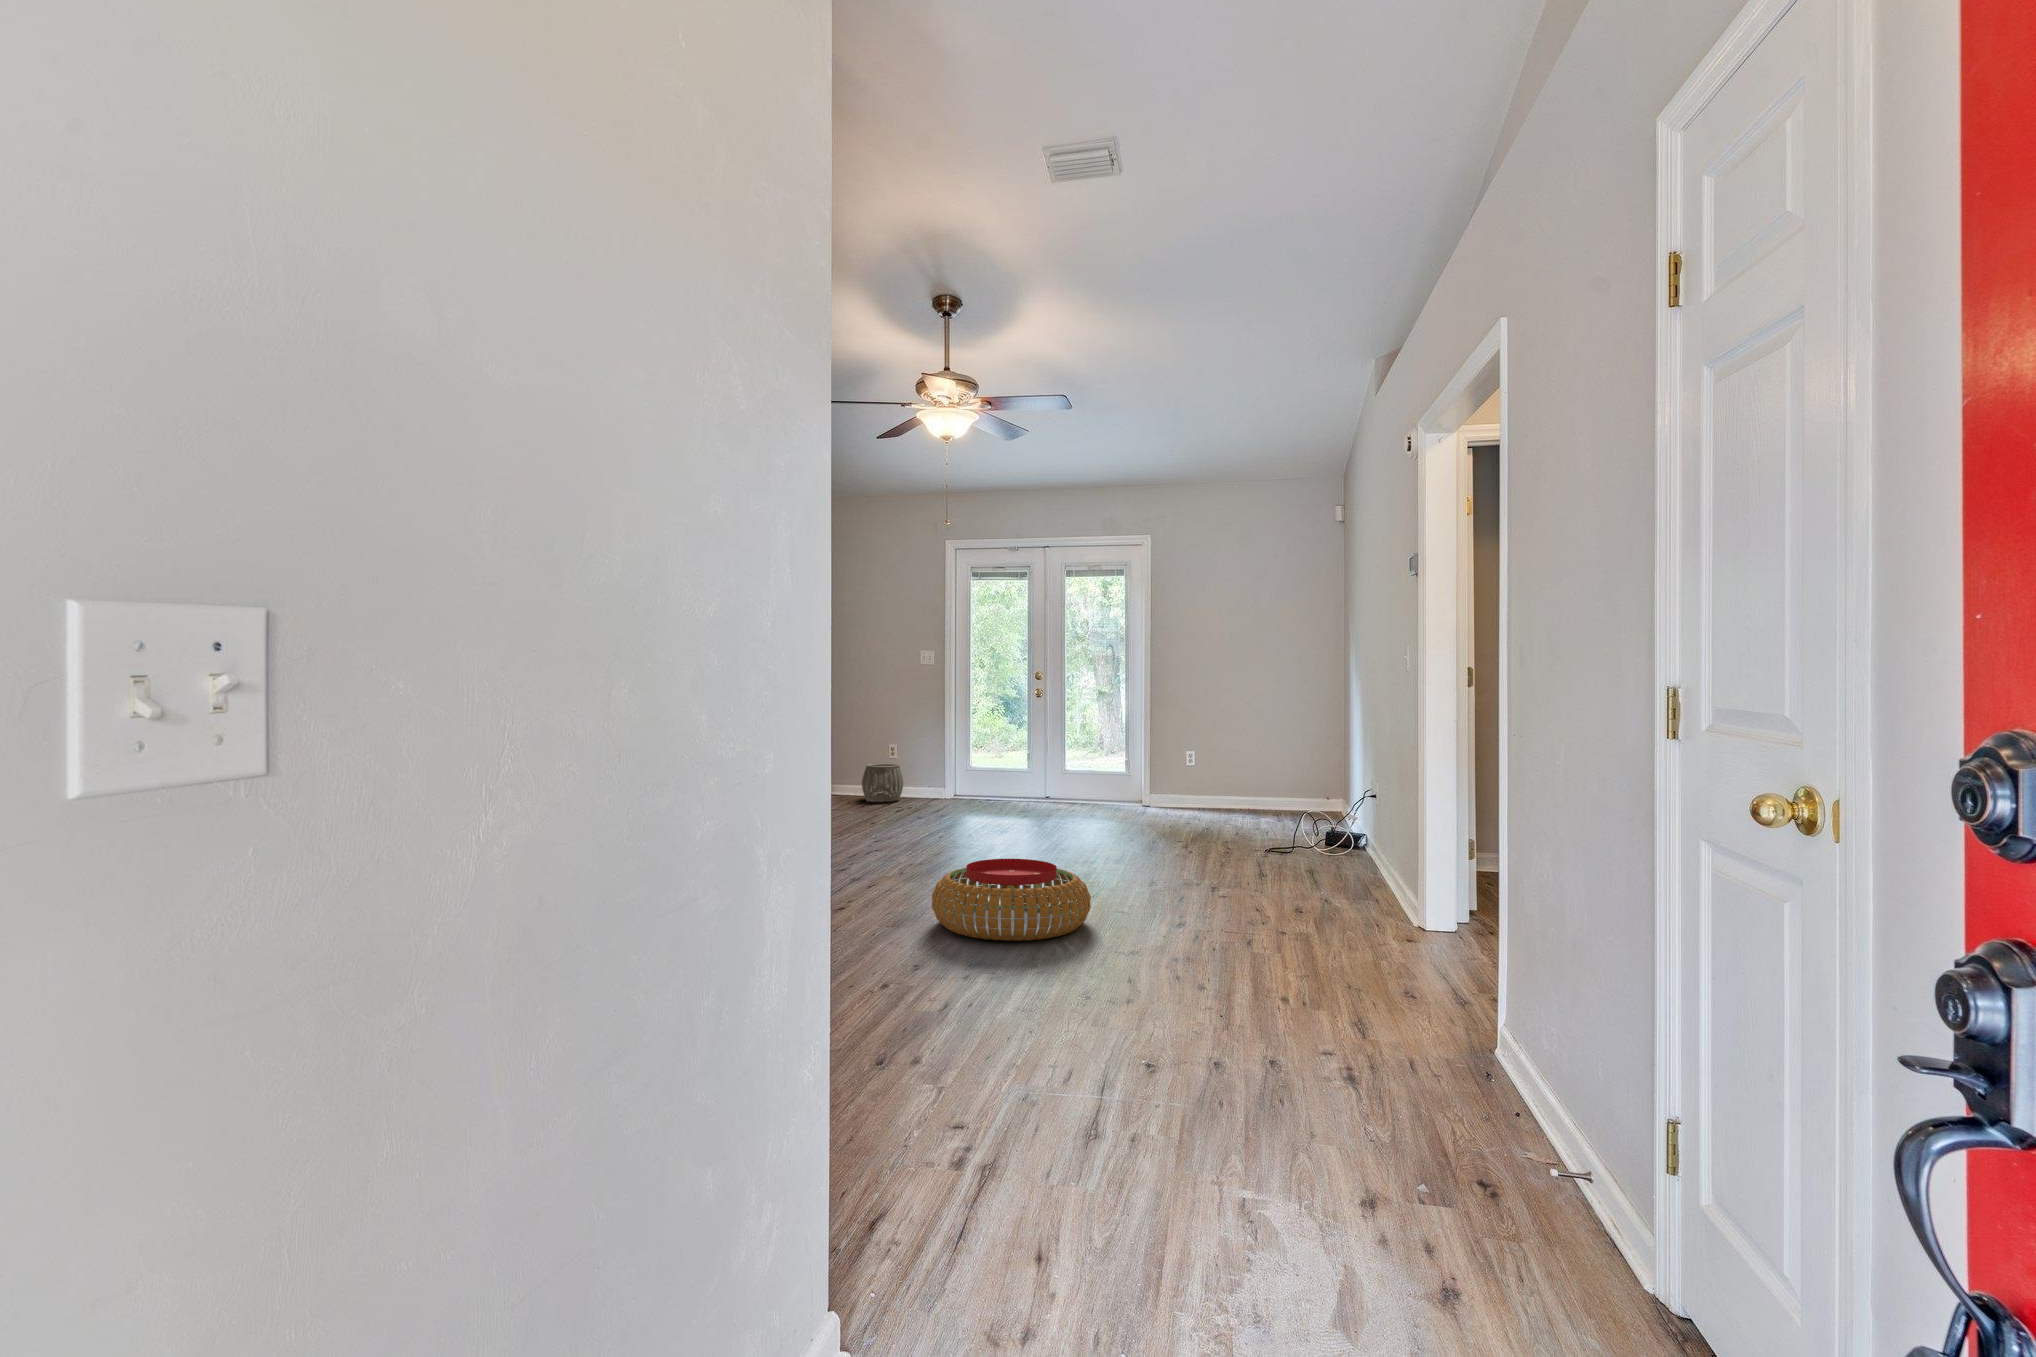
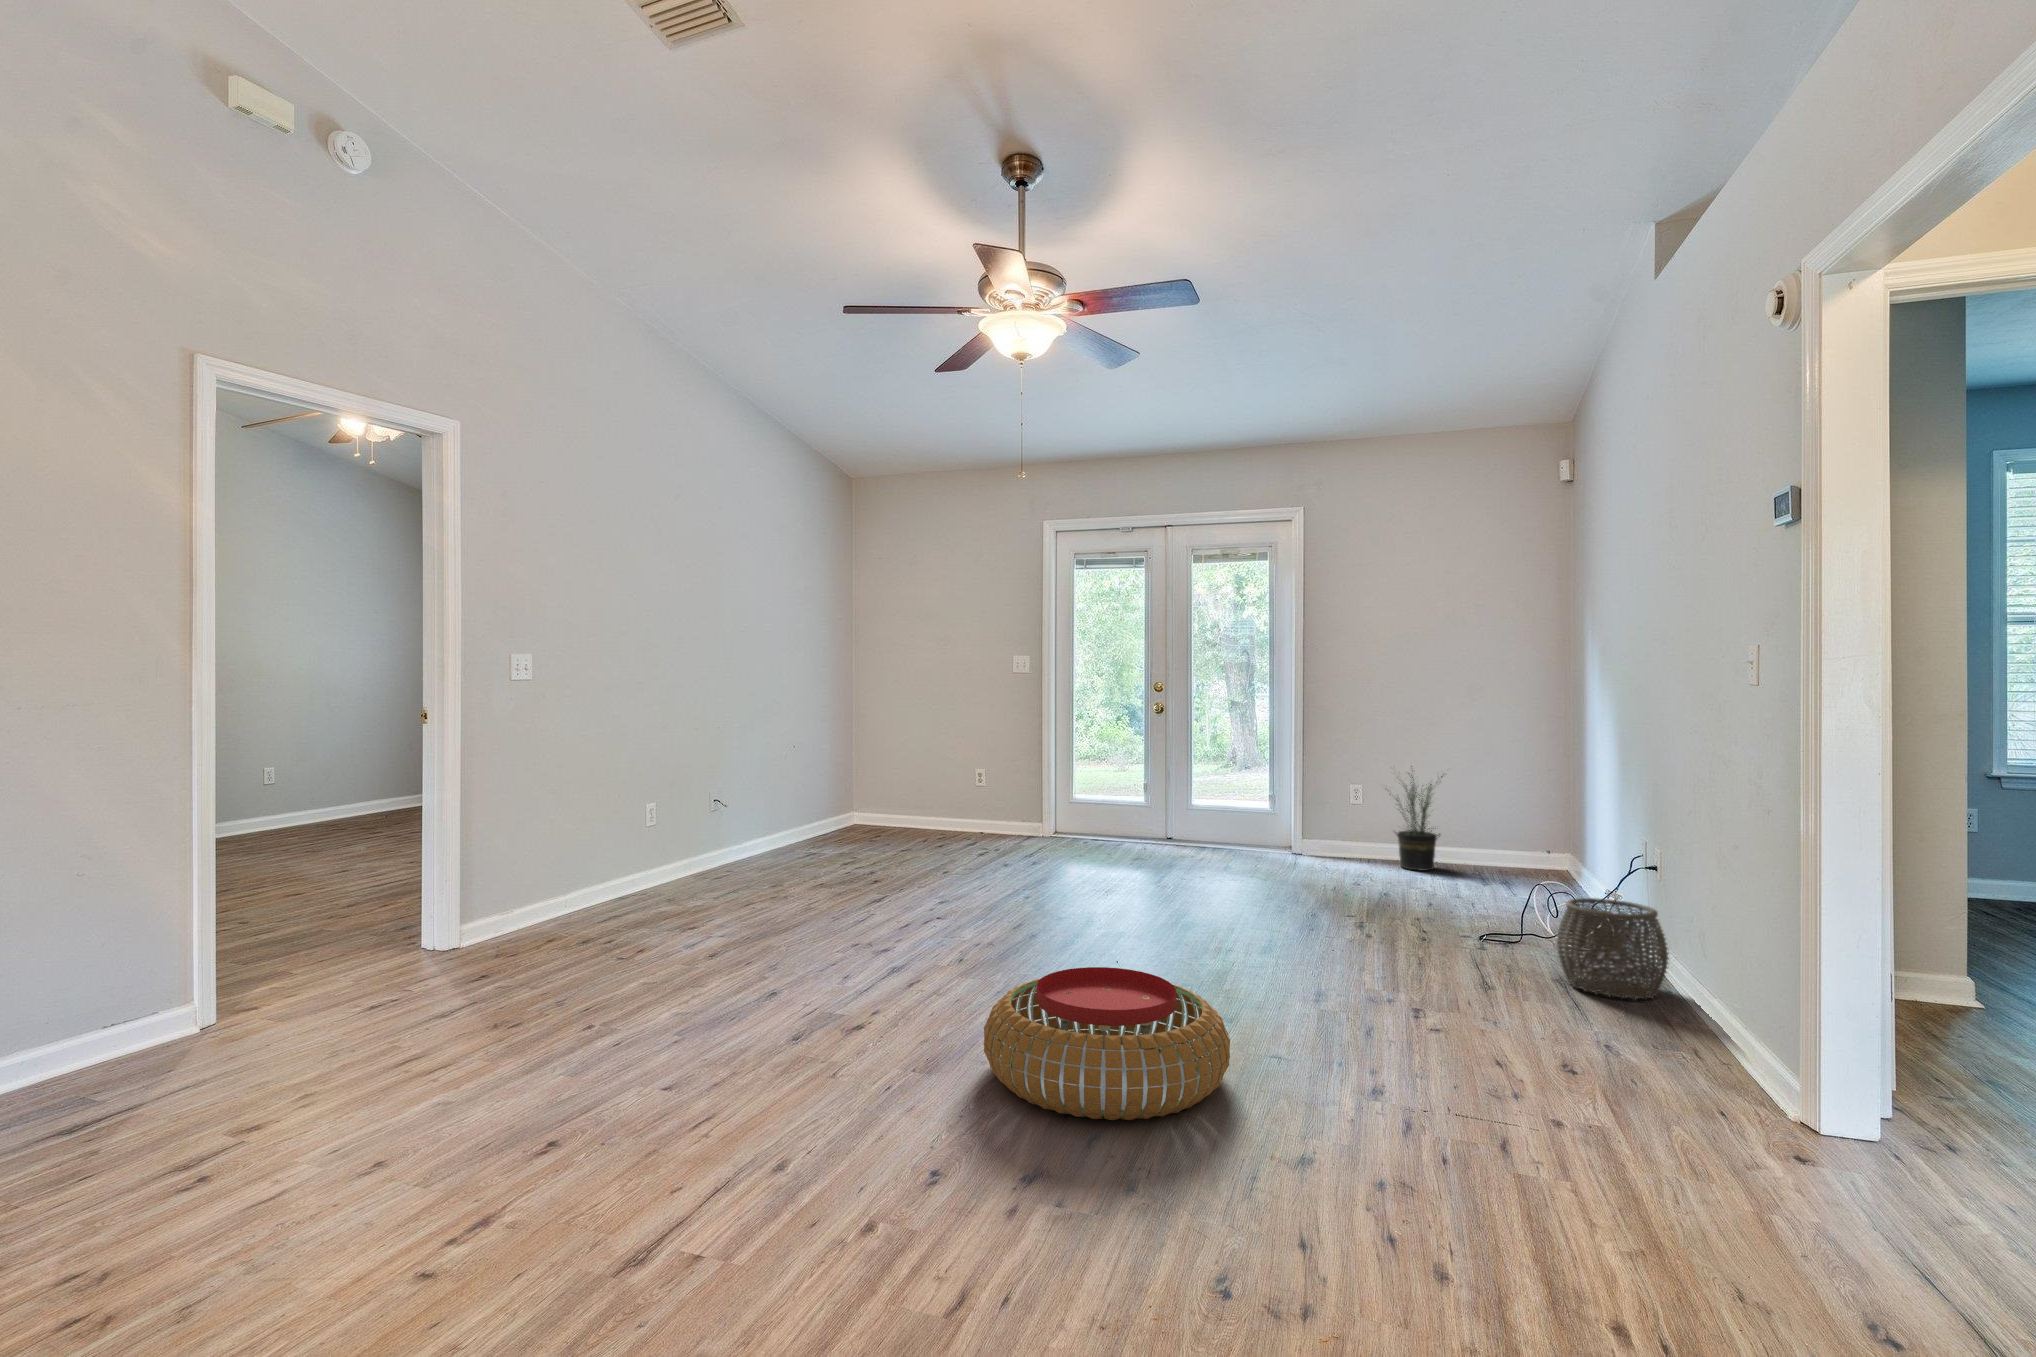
potted plant: none [1206,736,1260,815] -> present [1386,766,1444,871]
woven basket: present [862,764,904,802] -> present [1556,898,1669,999]

